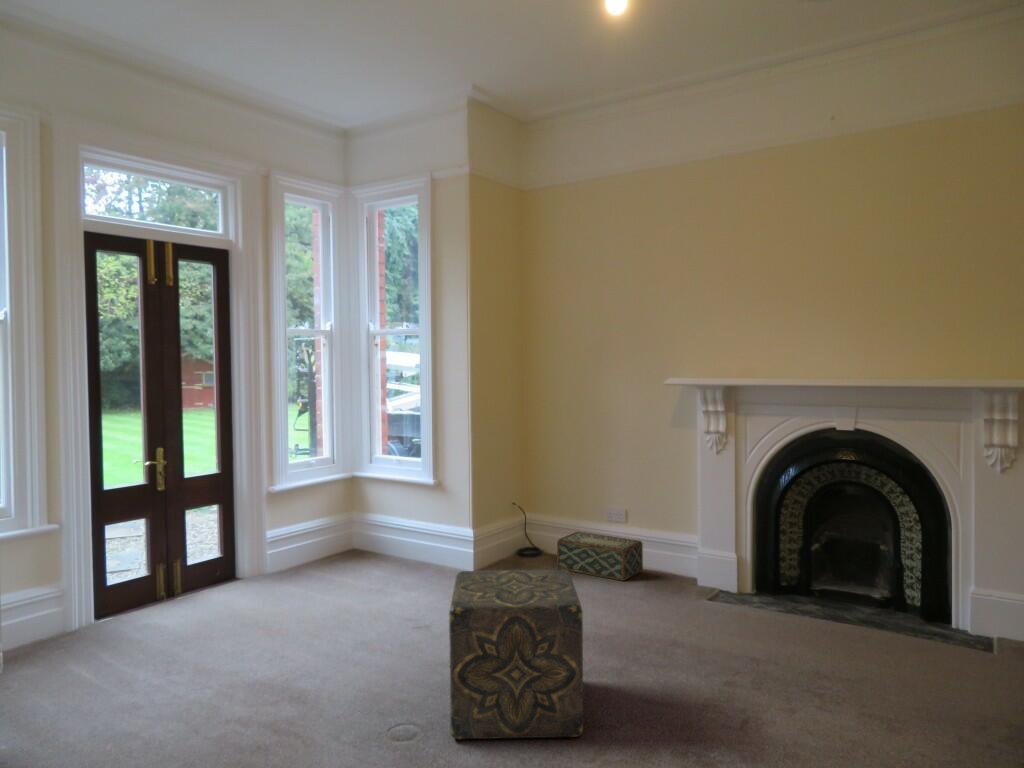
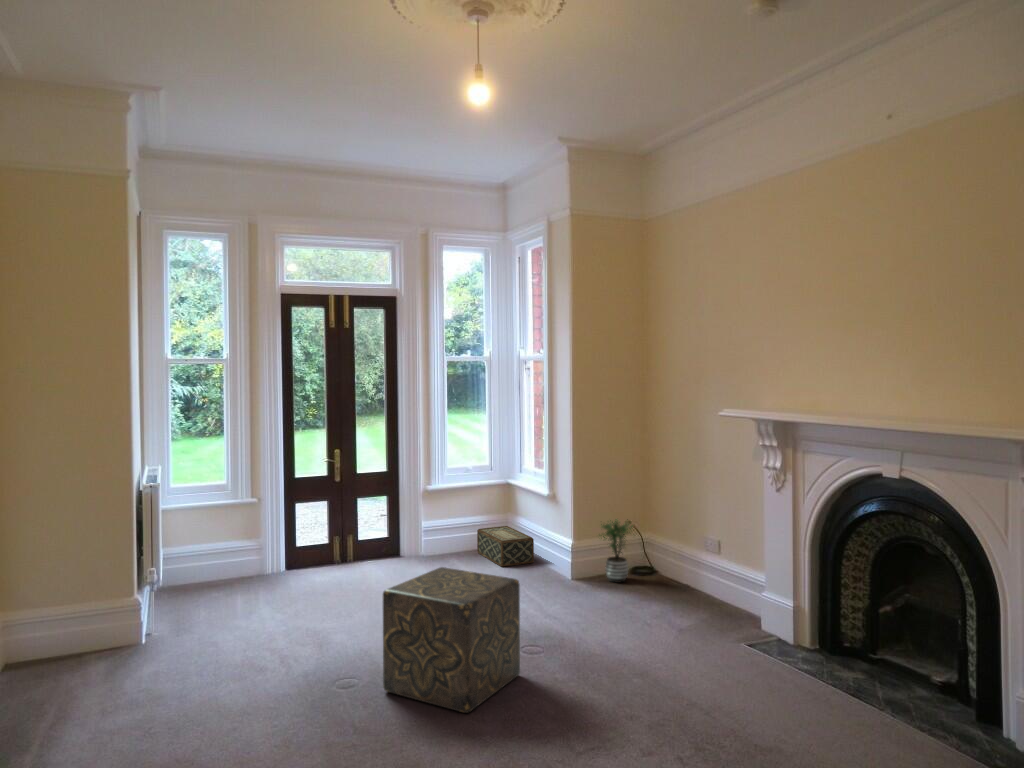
potted plant: none [497,499,543,567] -> present [599,519,633,583]
woven basket: present [557,532,643,581] -> present [477,526,534,567]

